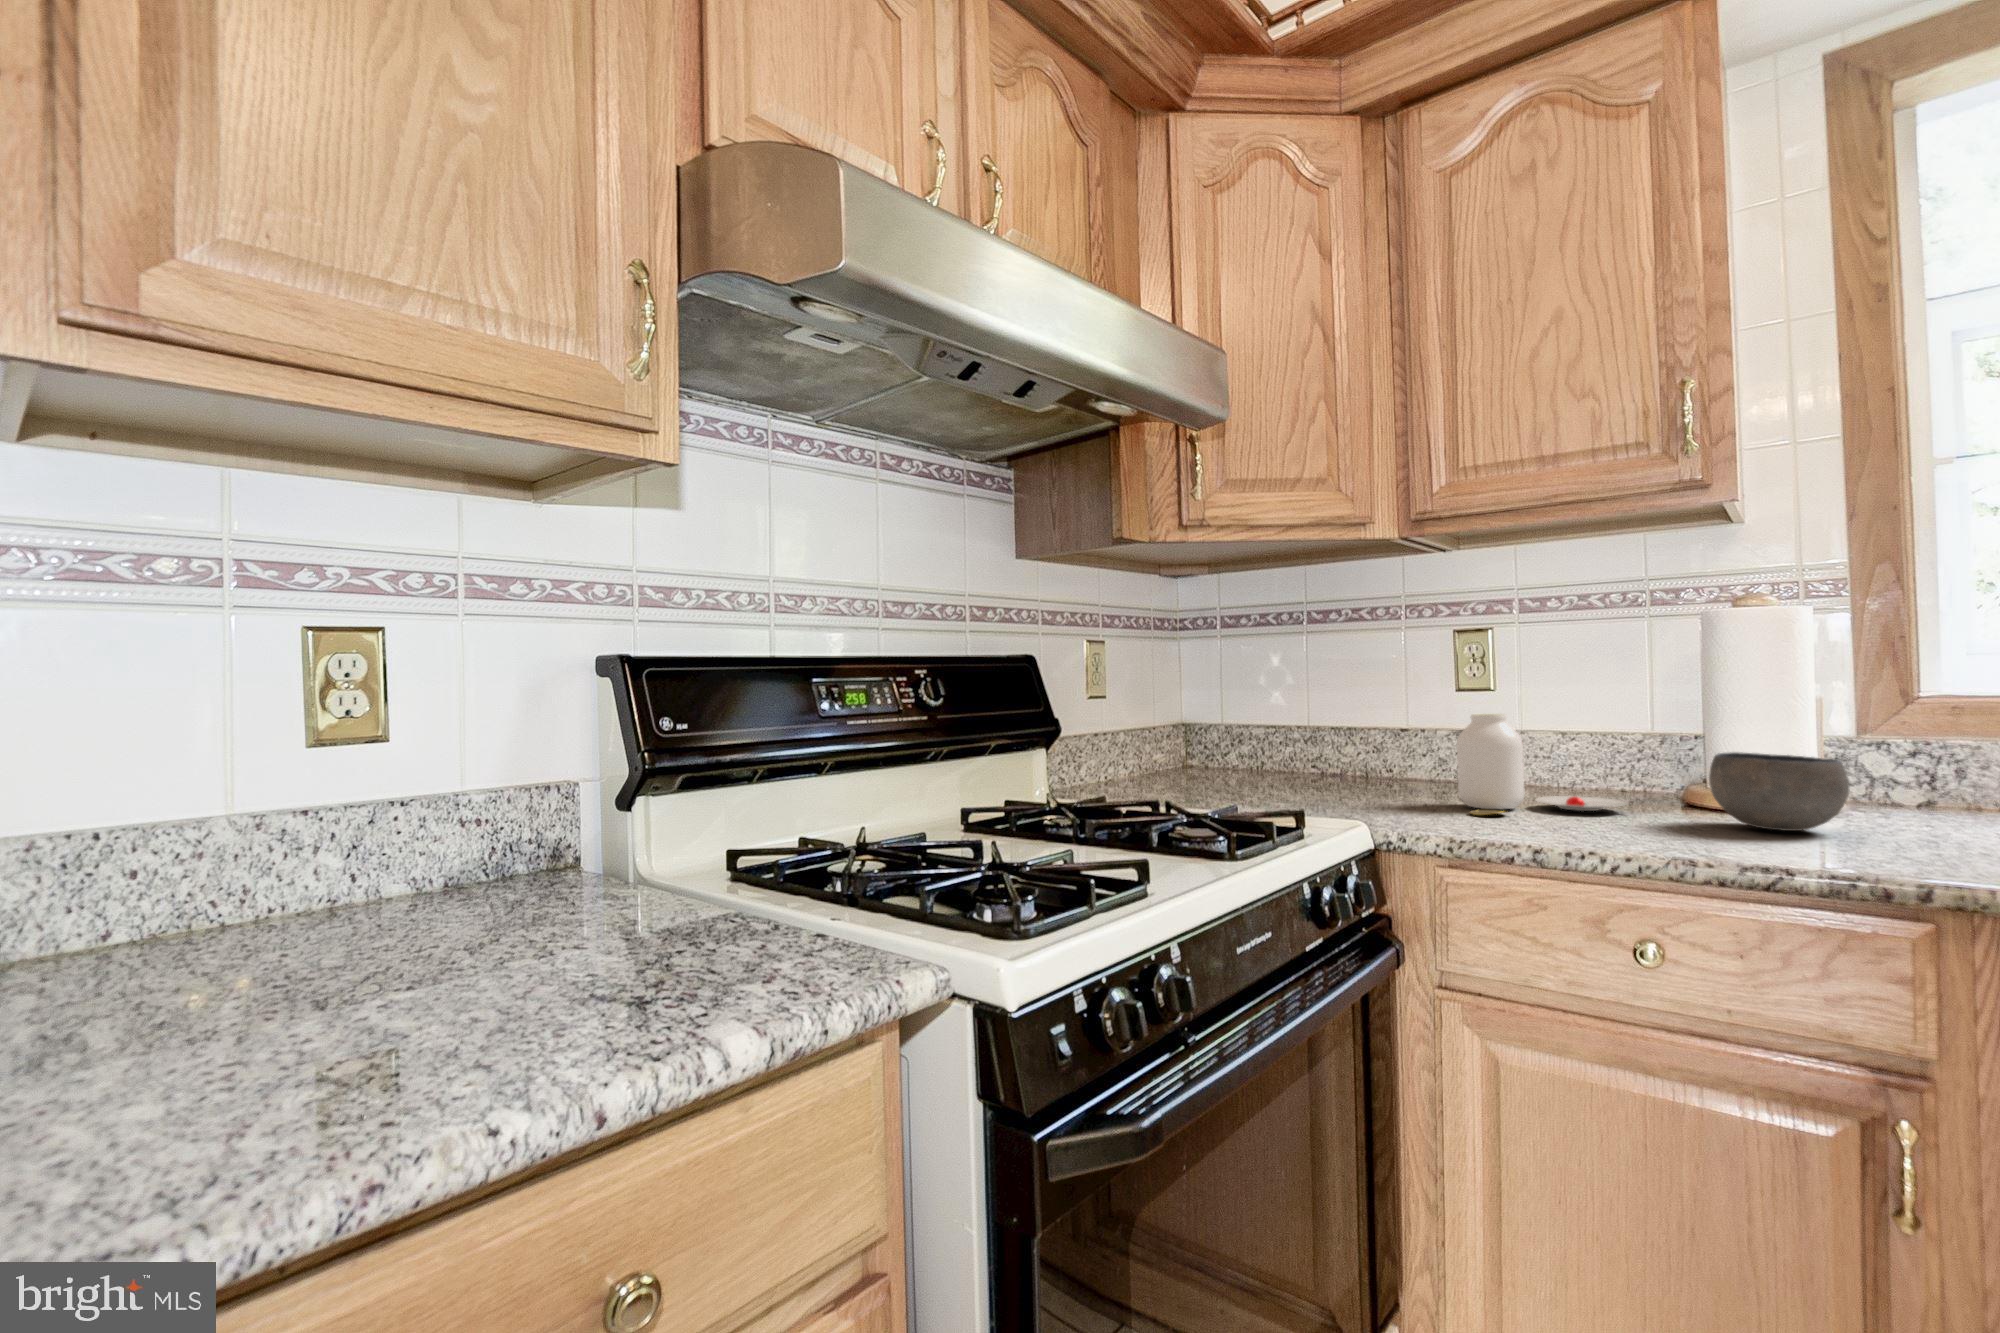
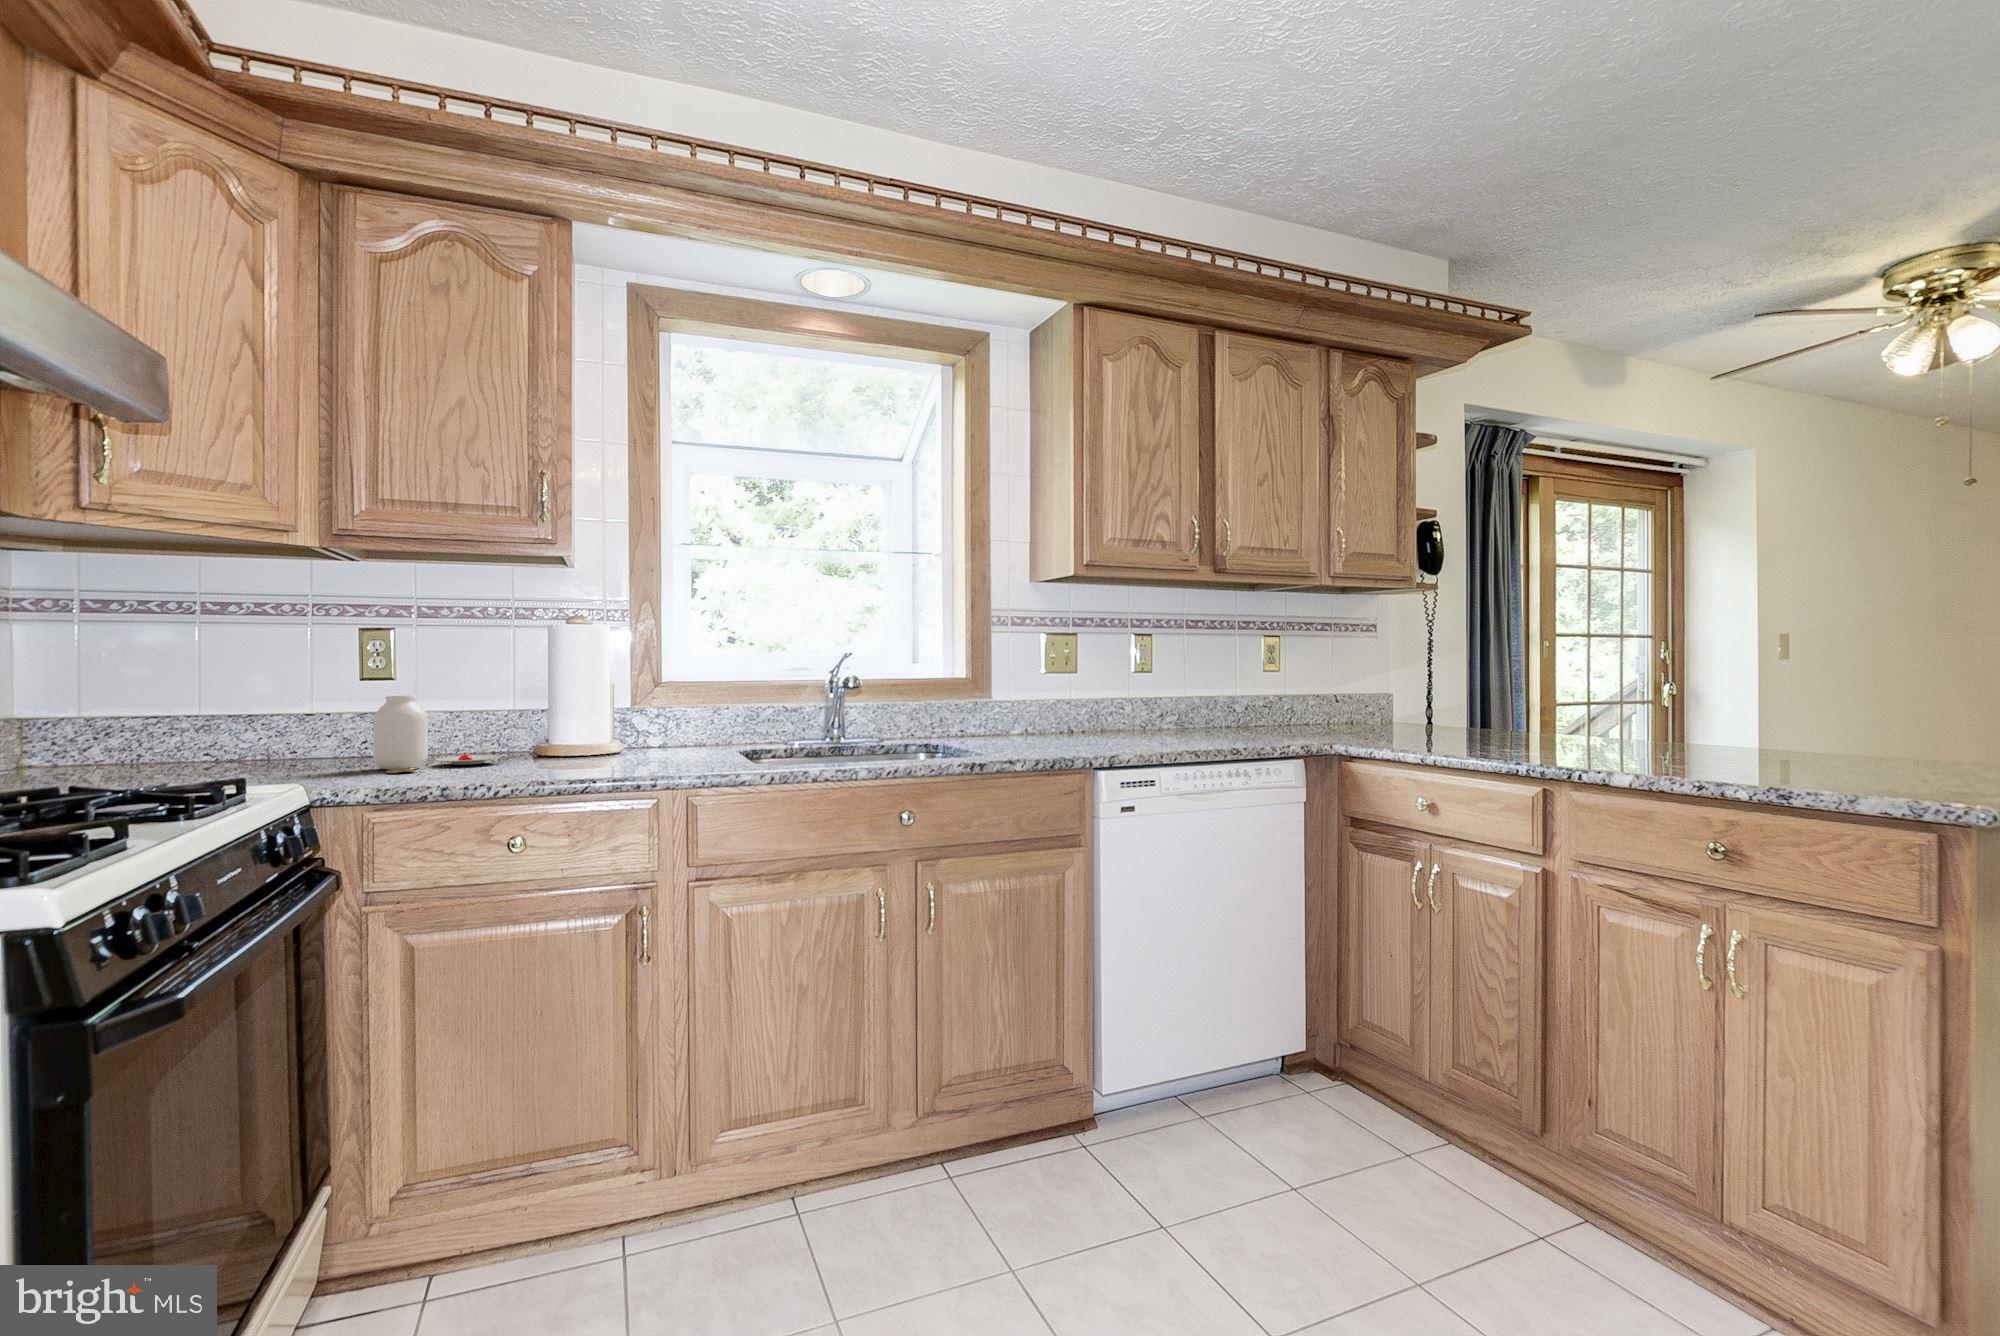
bowl: present [1709,752,1849,831] -> none [553,717,625,763]

